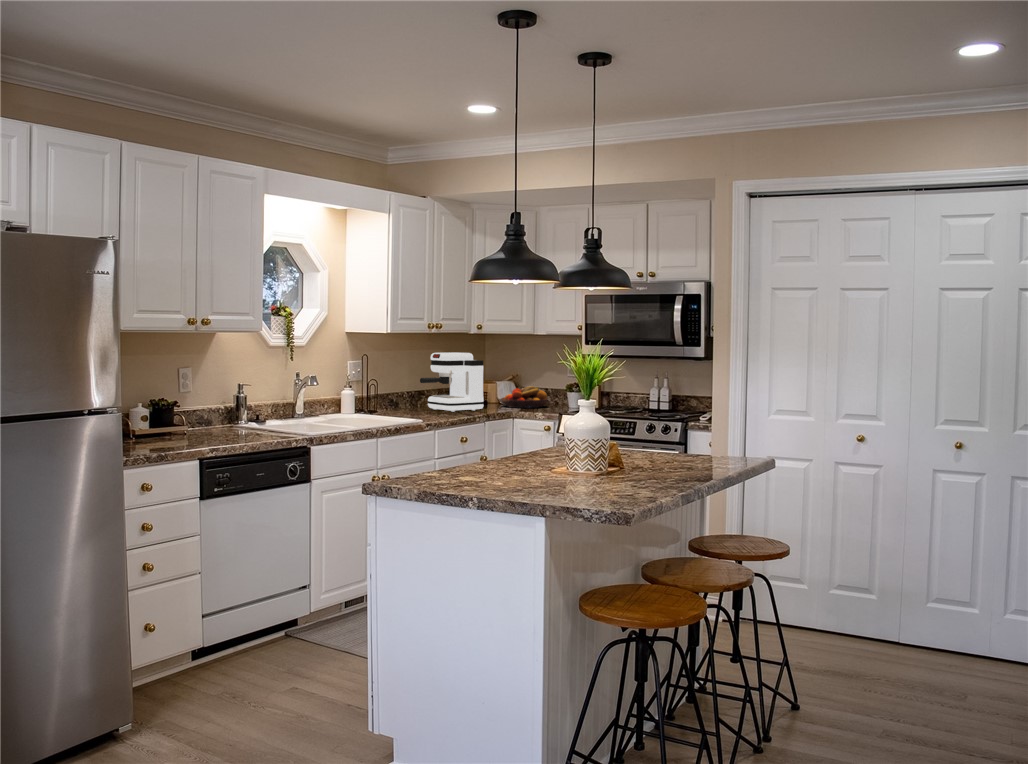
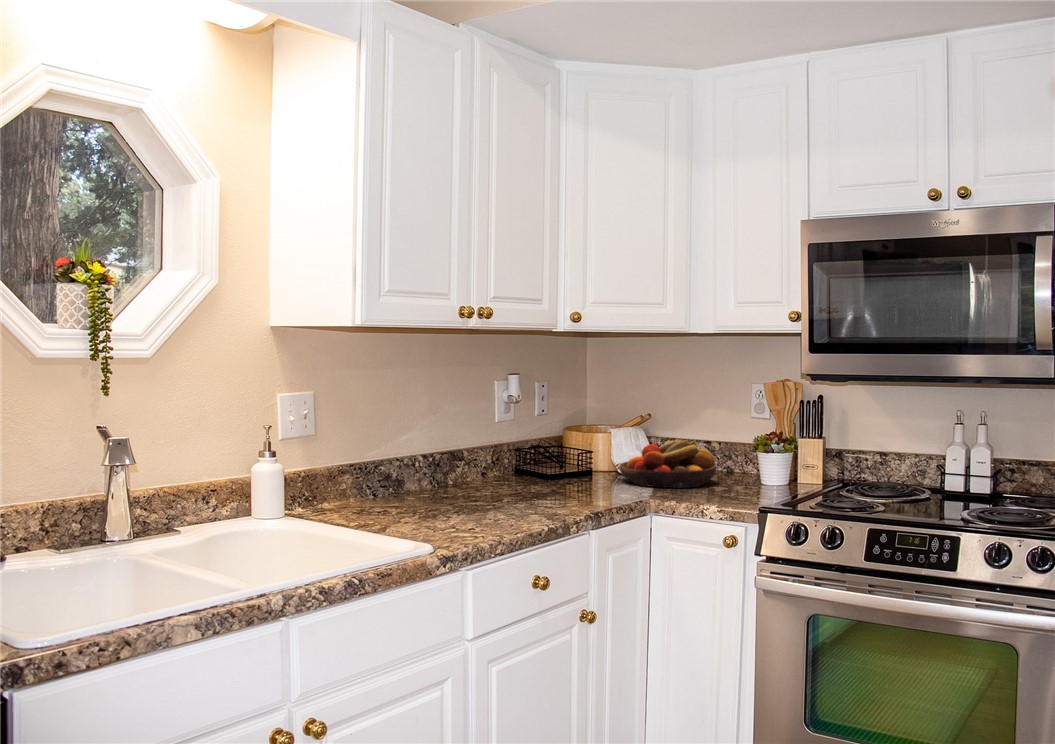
coffee maker: present [420,353,484,412] -> none [446,373,585,503]

